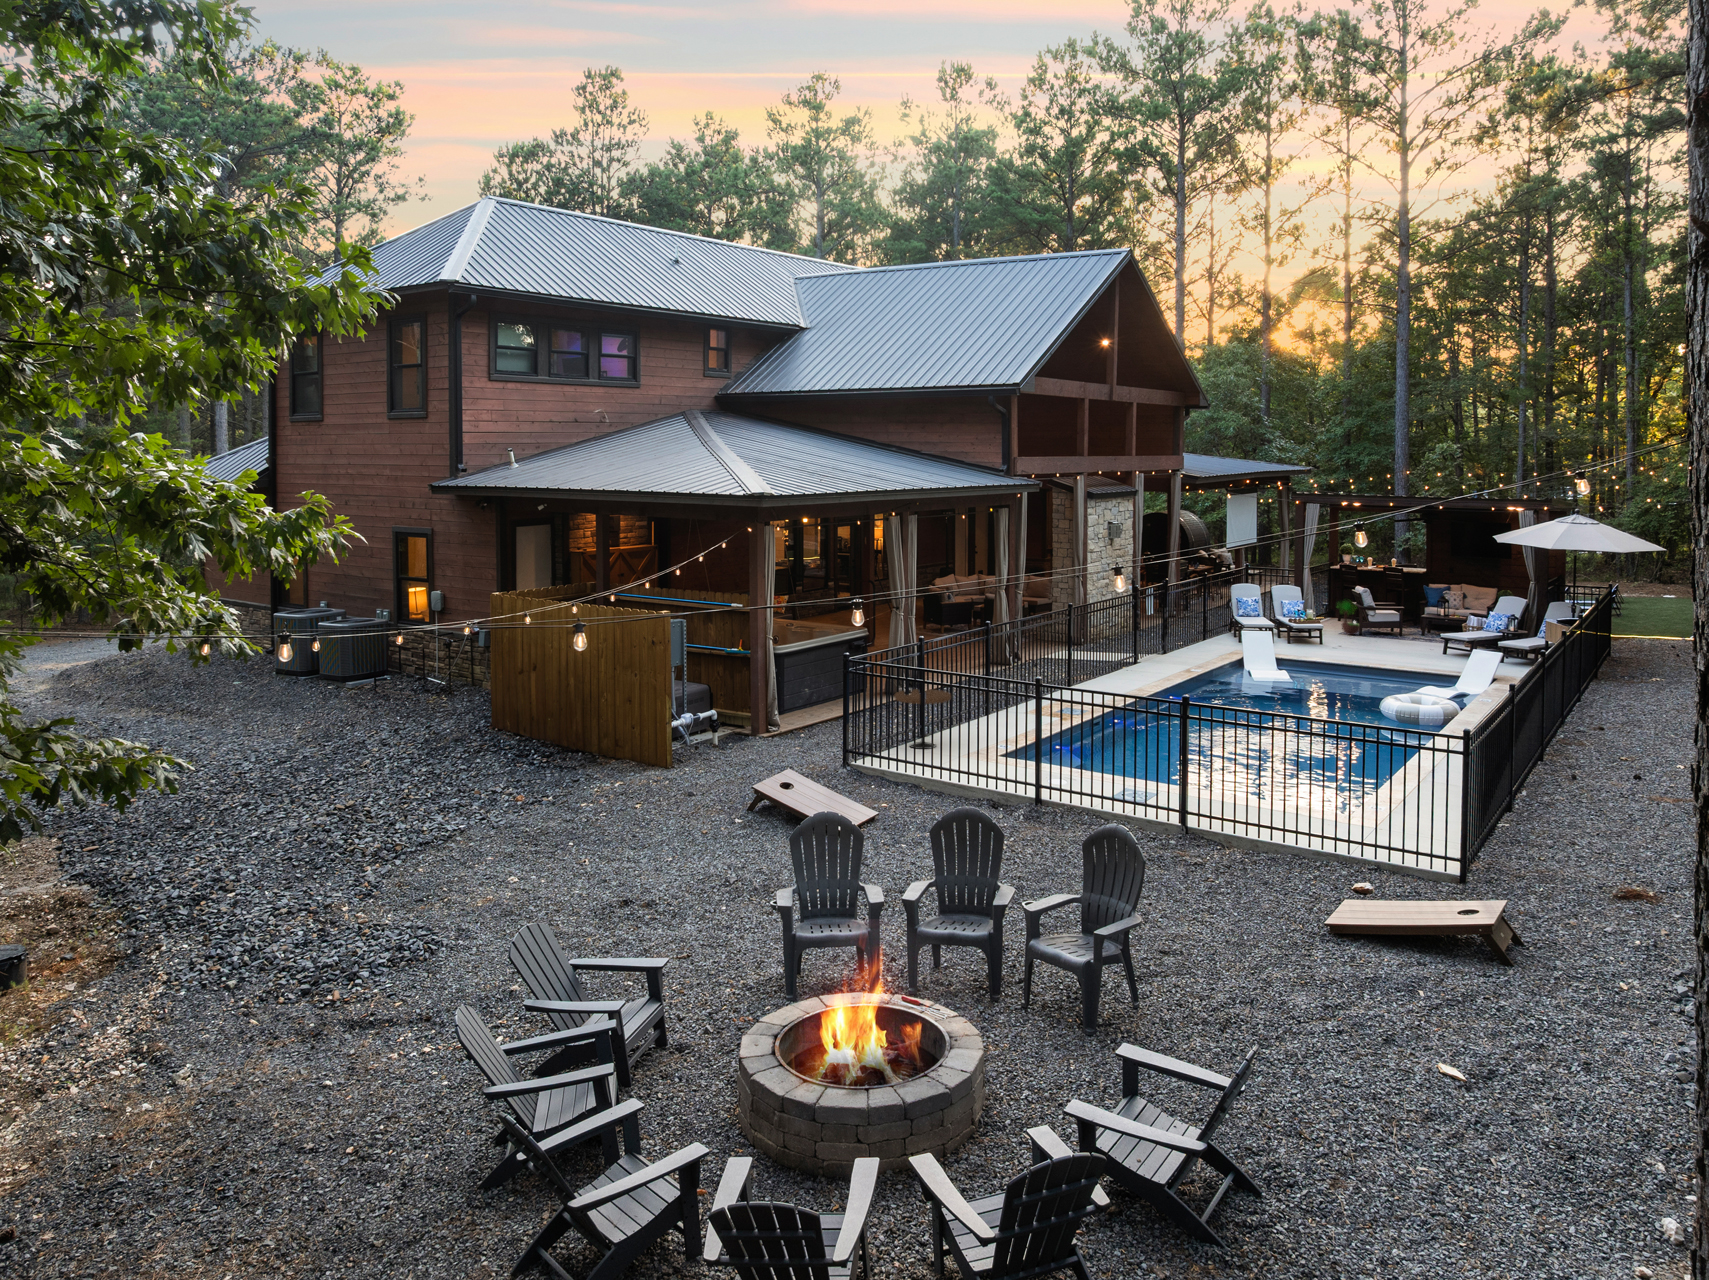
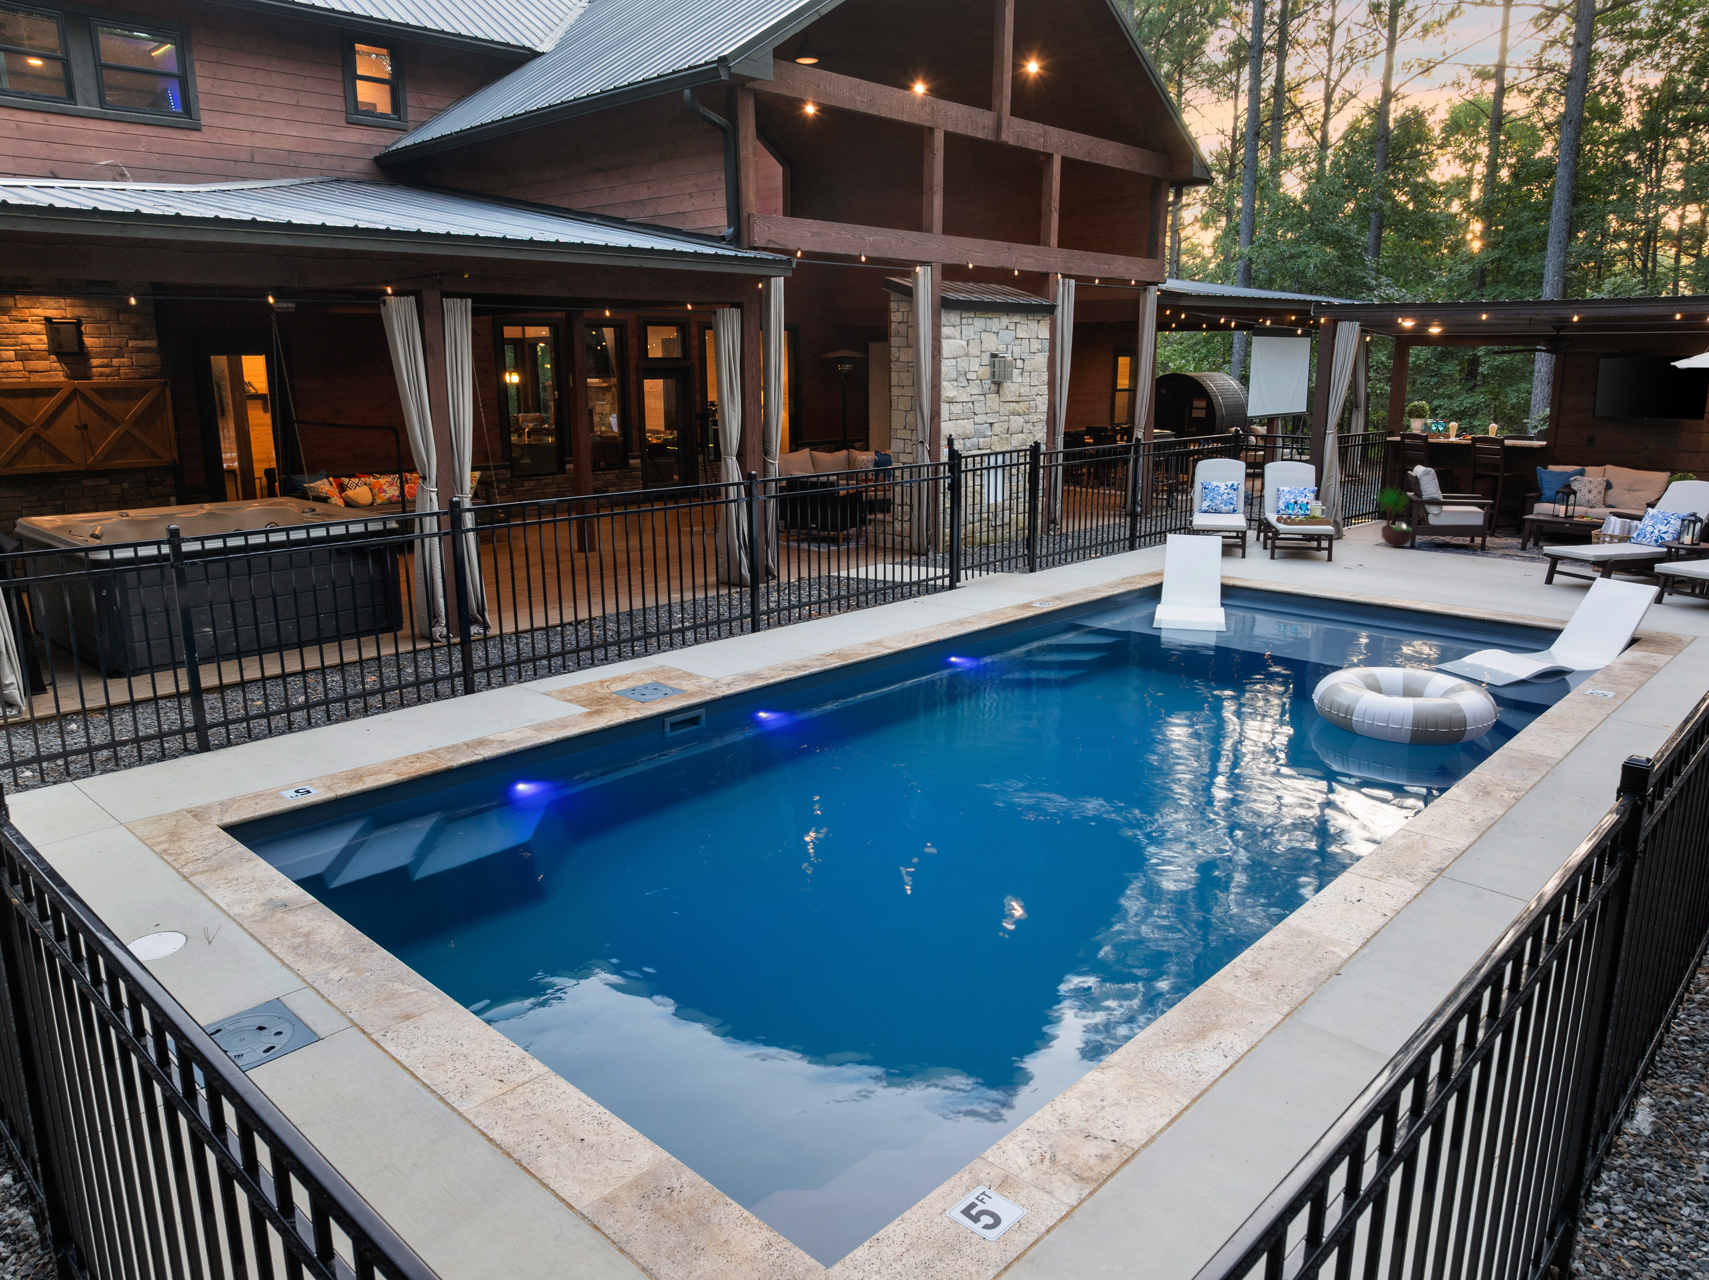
side table: present [894,689,951,749] -> none [92,638,244,780]

